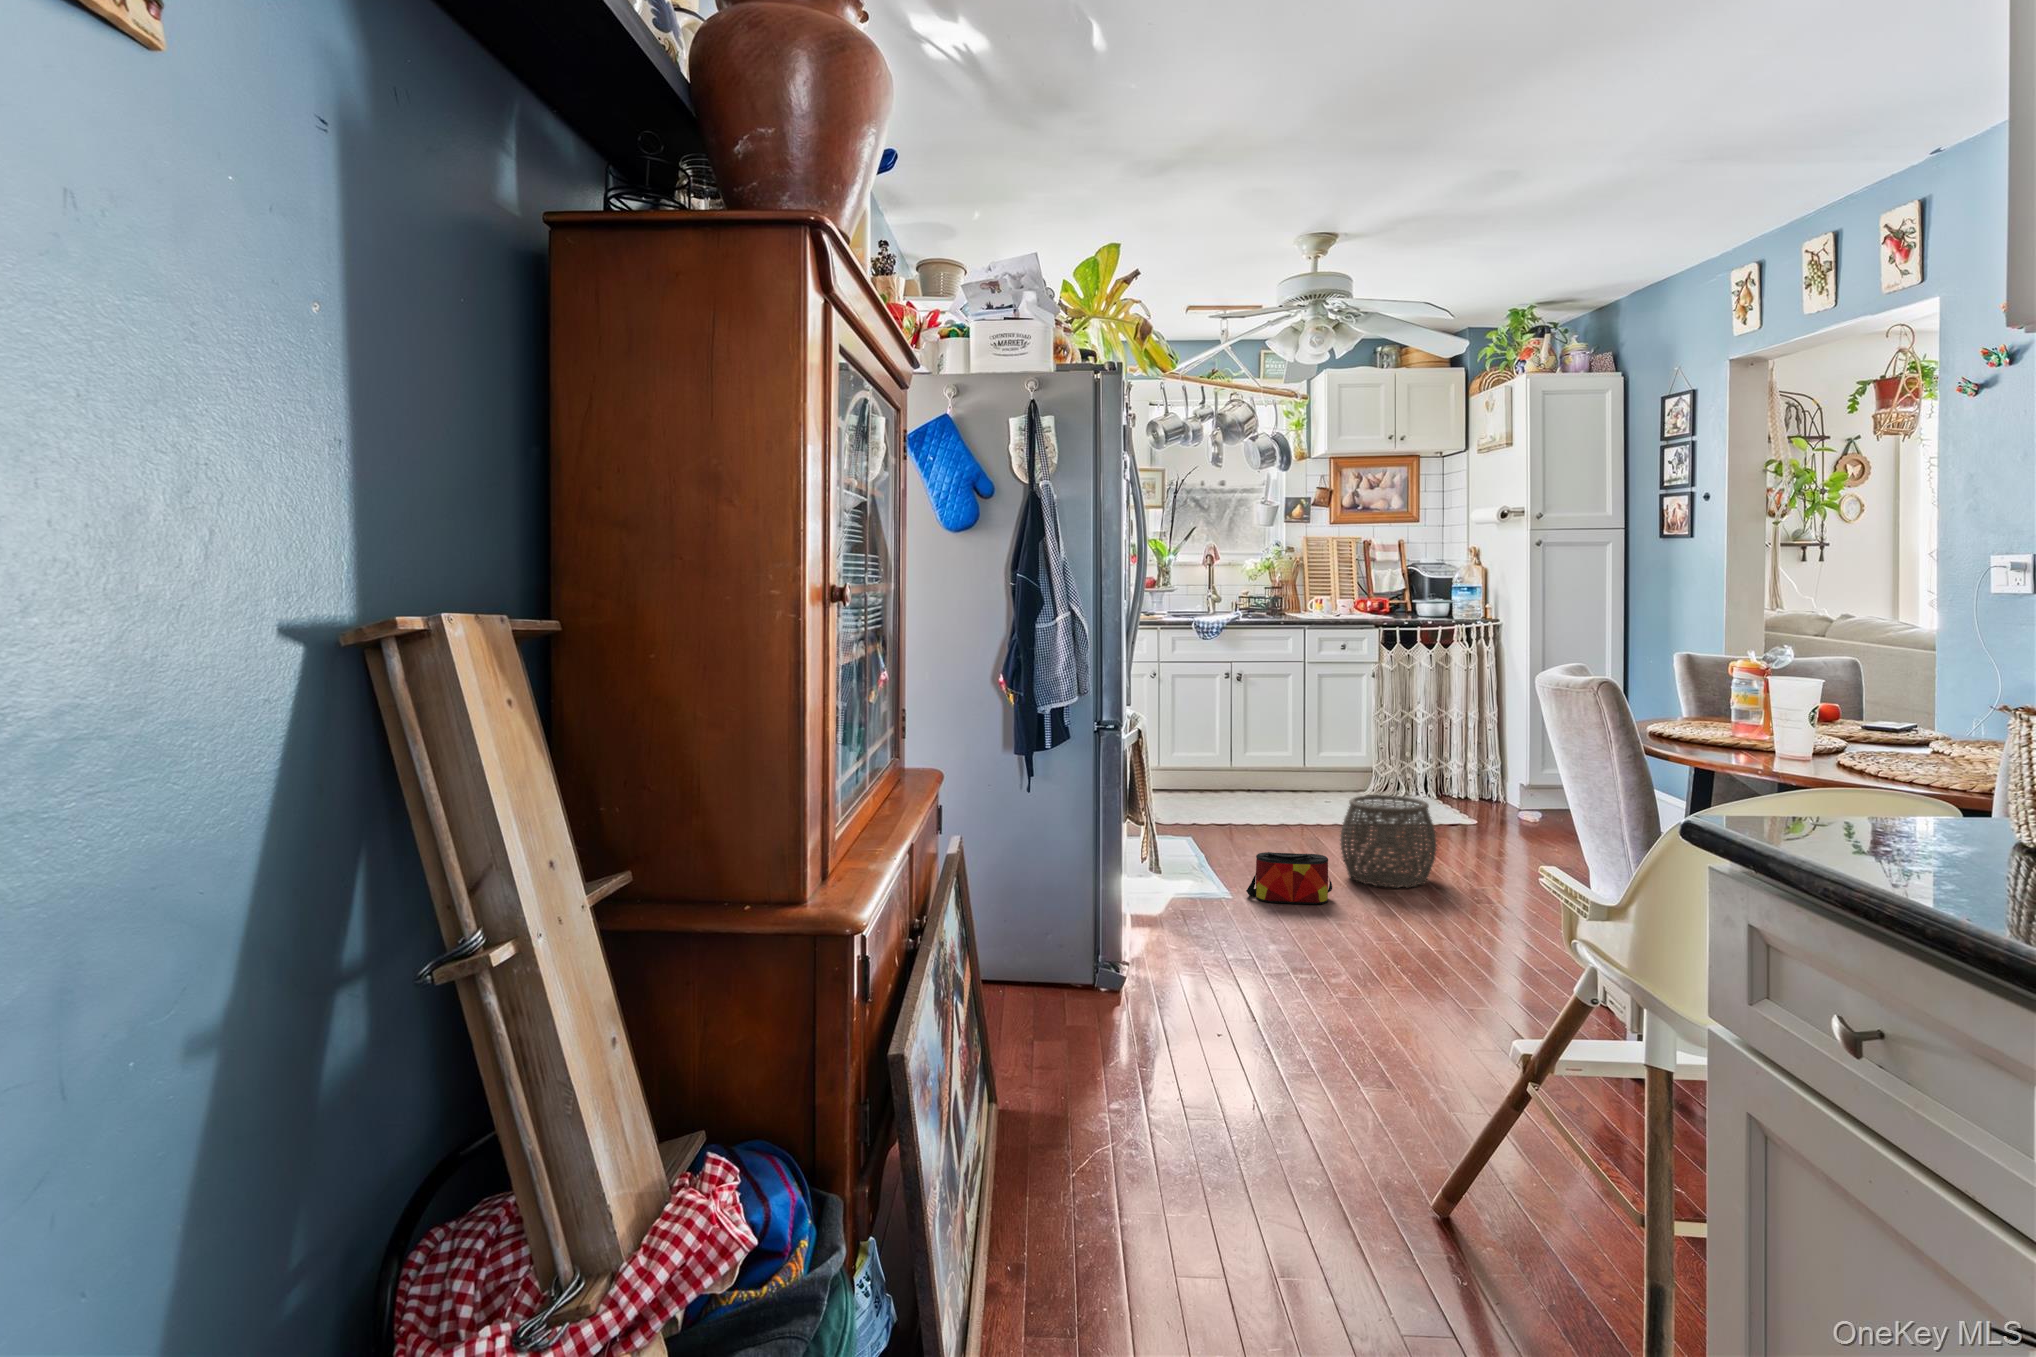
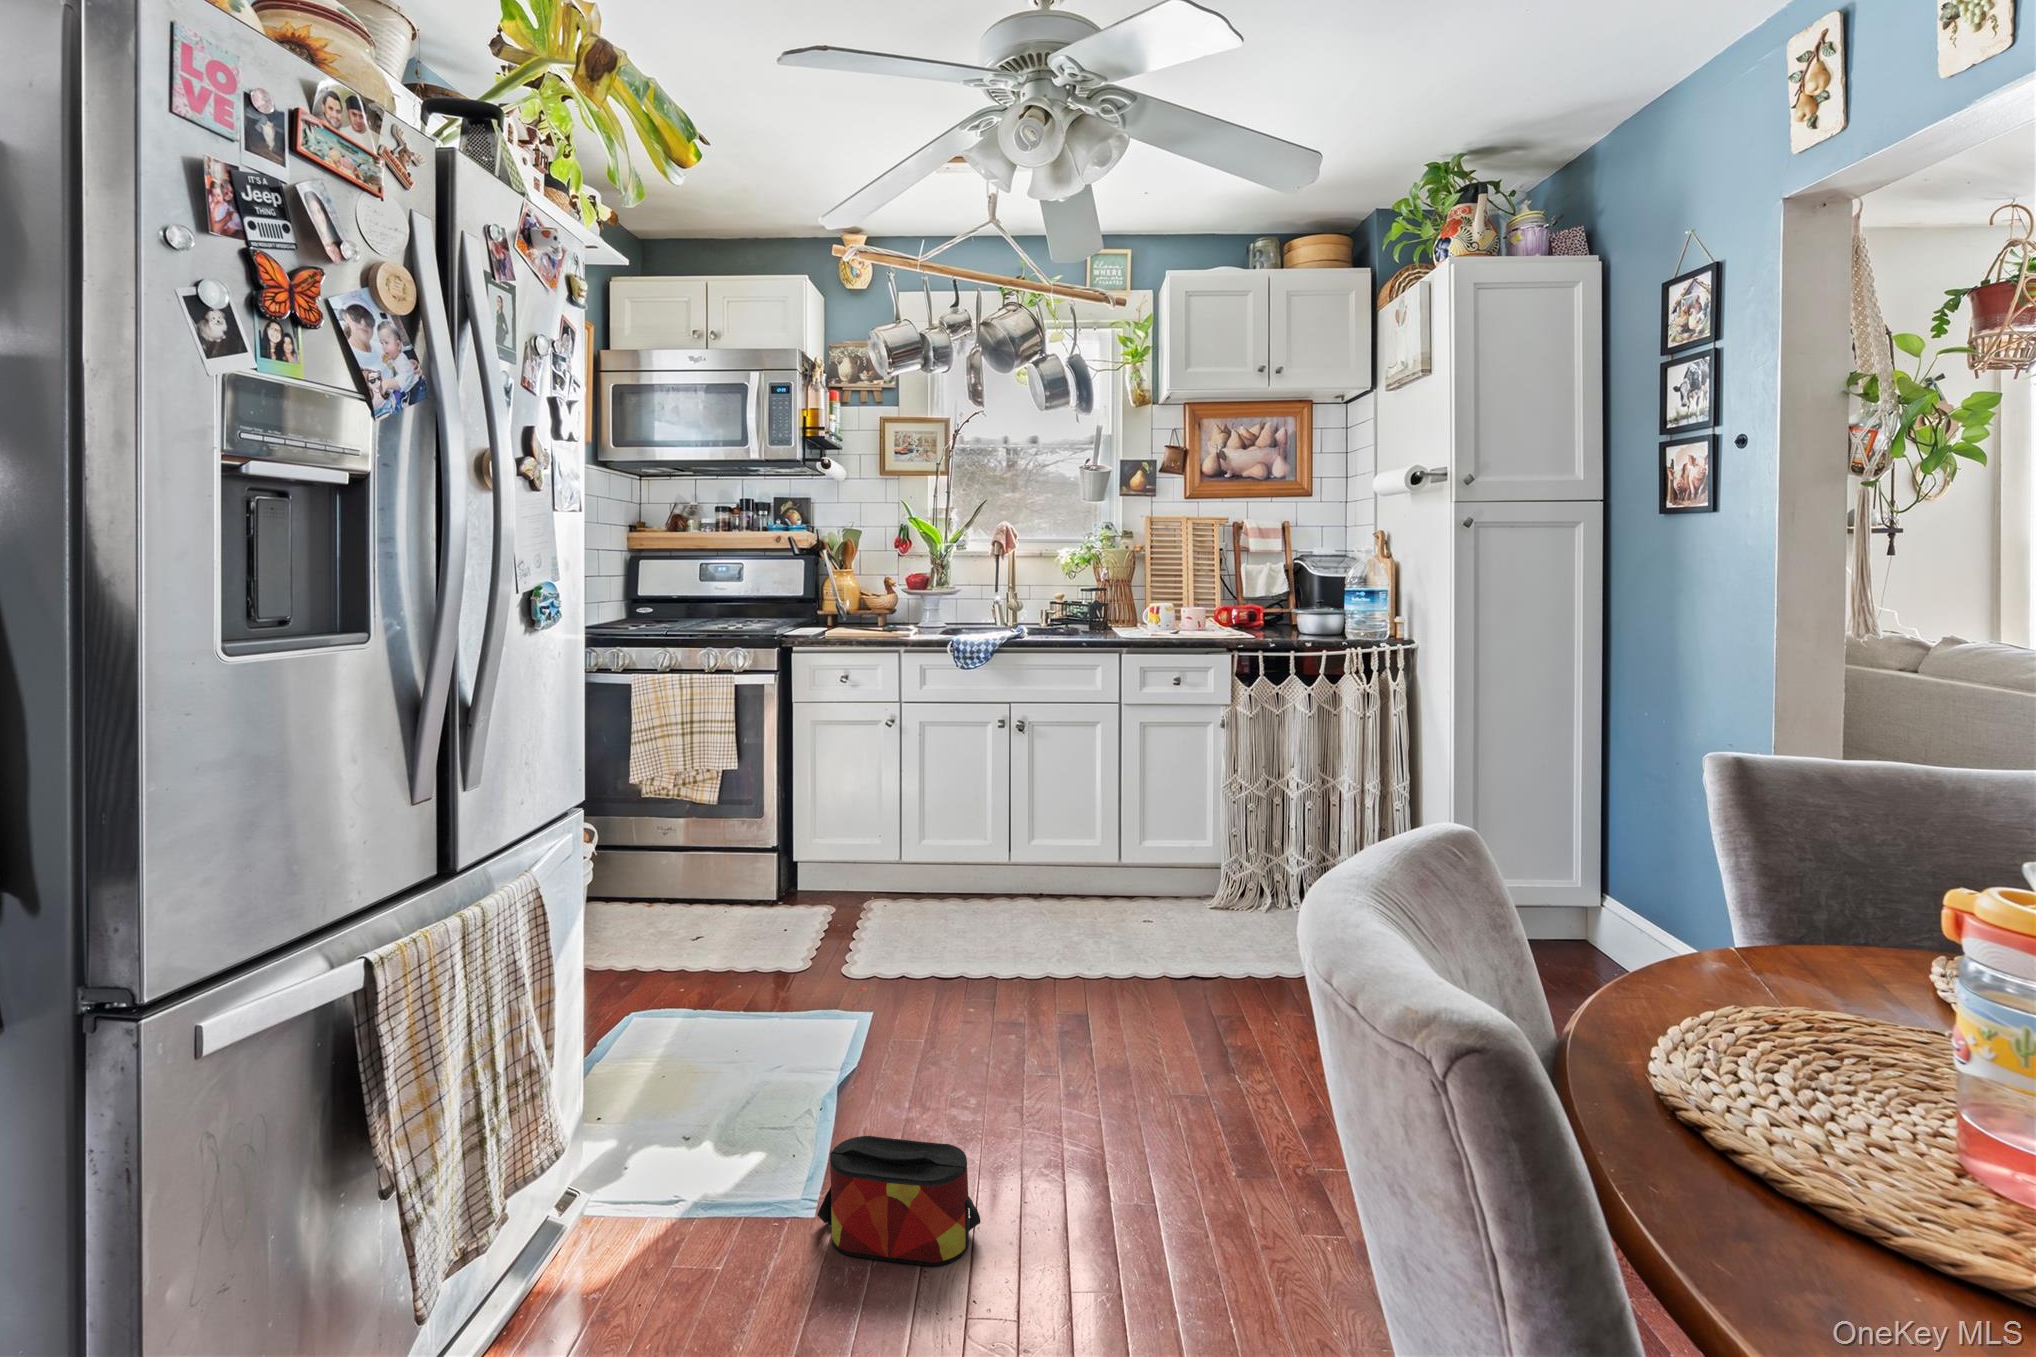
woven basket: present [1340,795,1437,888] -> none [1039,990,1218,1200]

